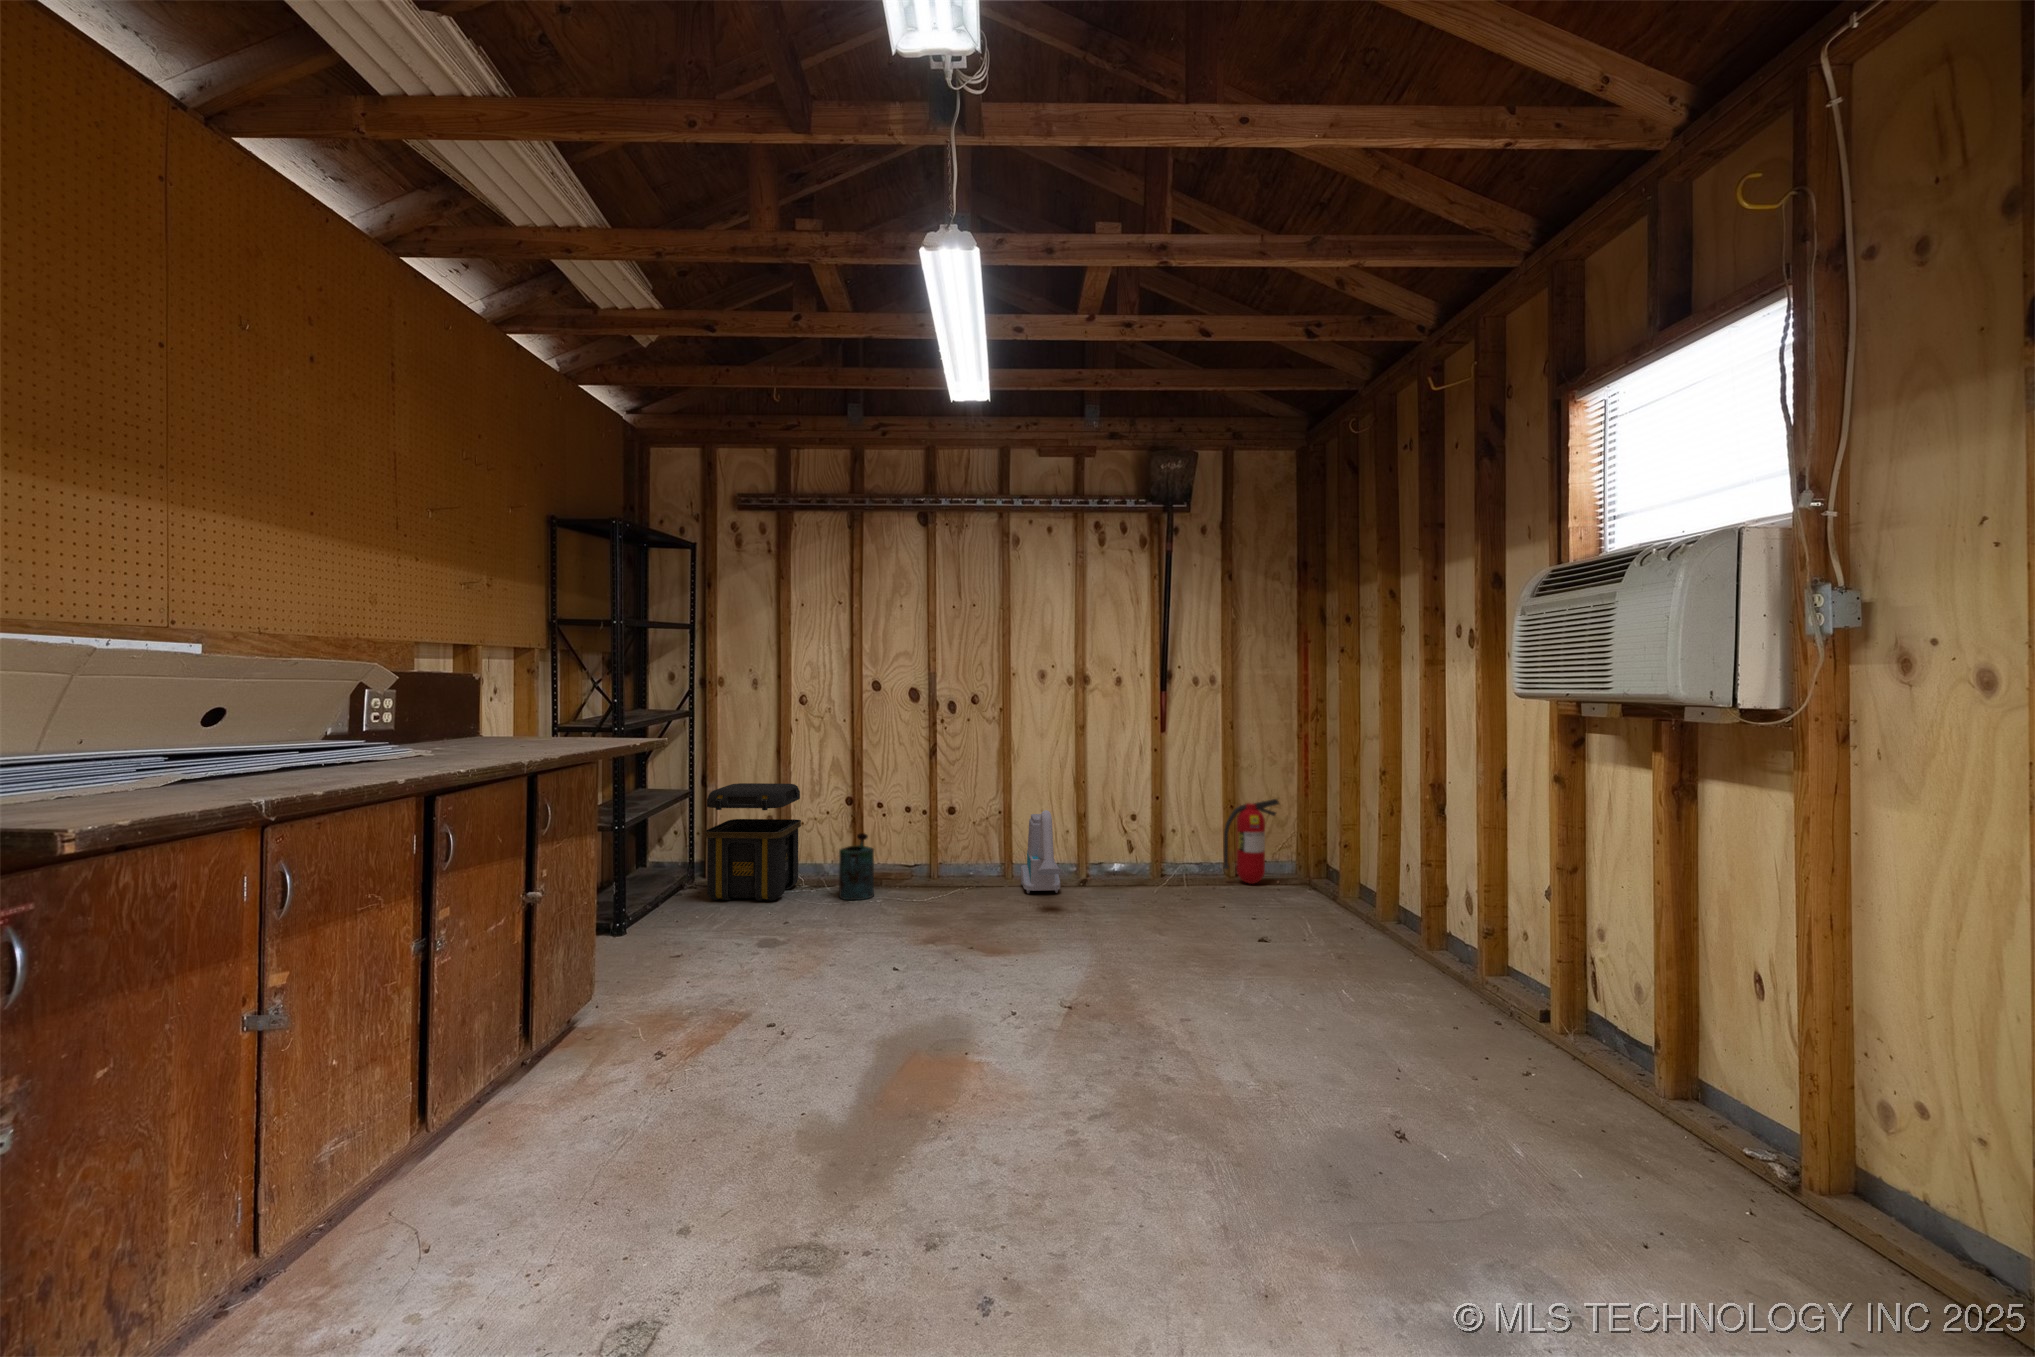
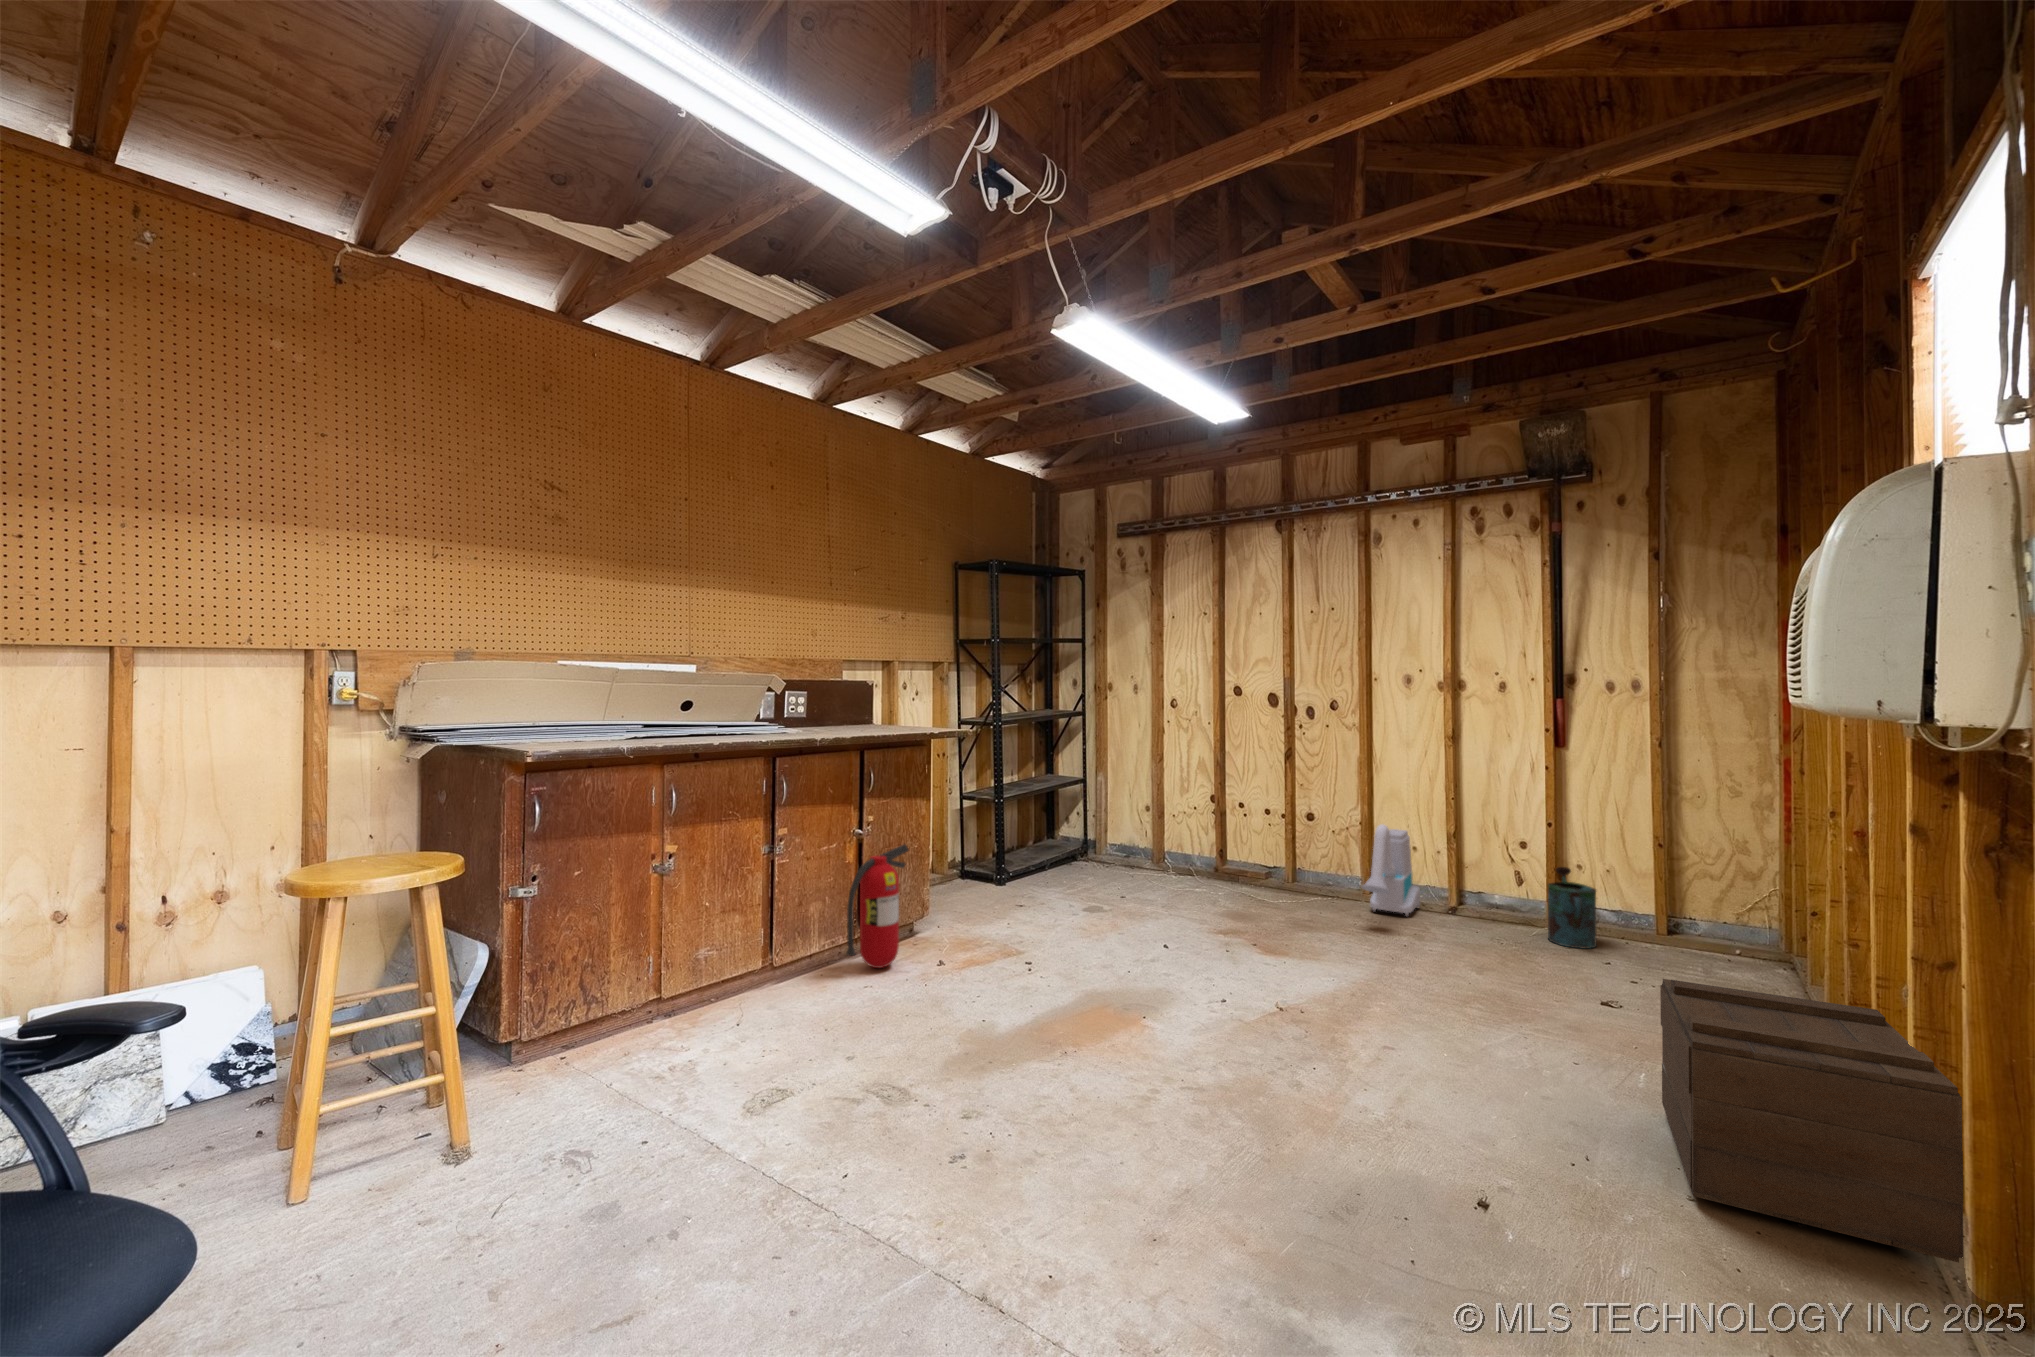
toolbox: present [705,783,801,901] -> none [1082,775,1168,878]
fire extinguisher: present [1224,799,1279,884] -> present [846,845,908,968]
watering can: present [839,833,874,900] -> present [1548,867,1597,949]
wooden crate: none [1370,899,1580,1058] -> present [1660,979,1963,1263]

